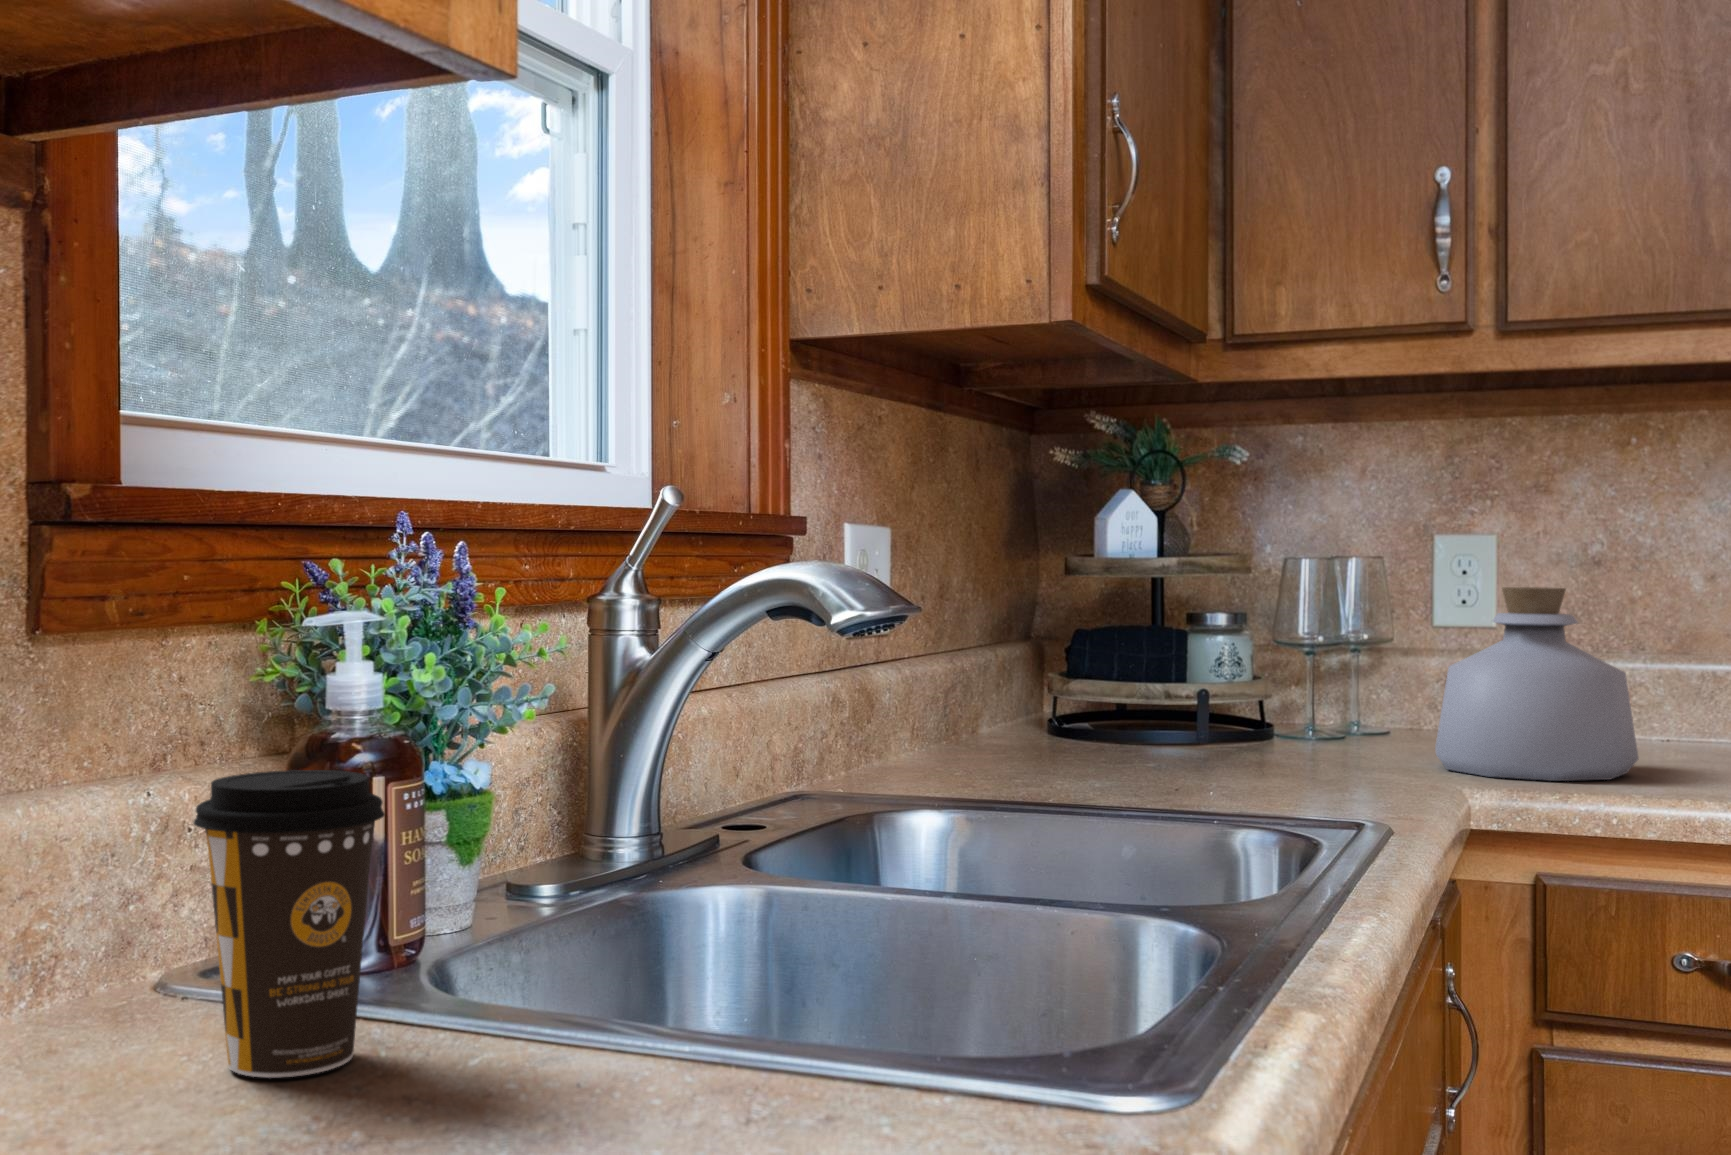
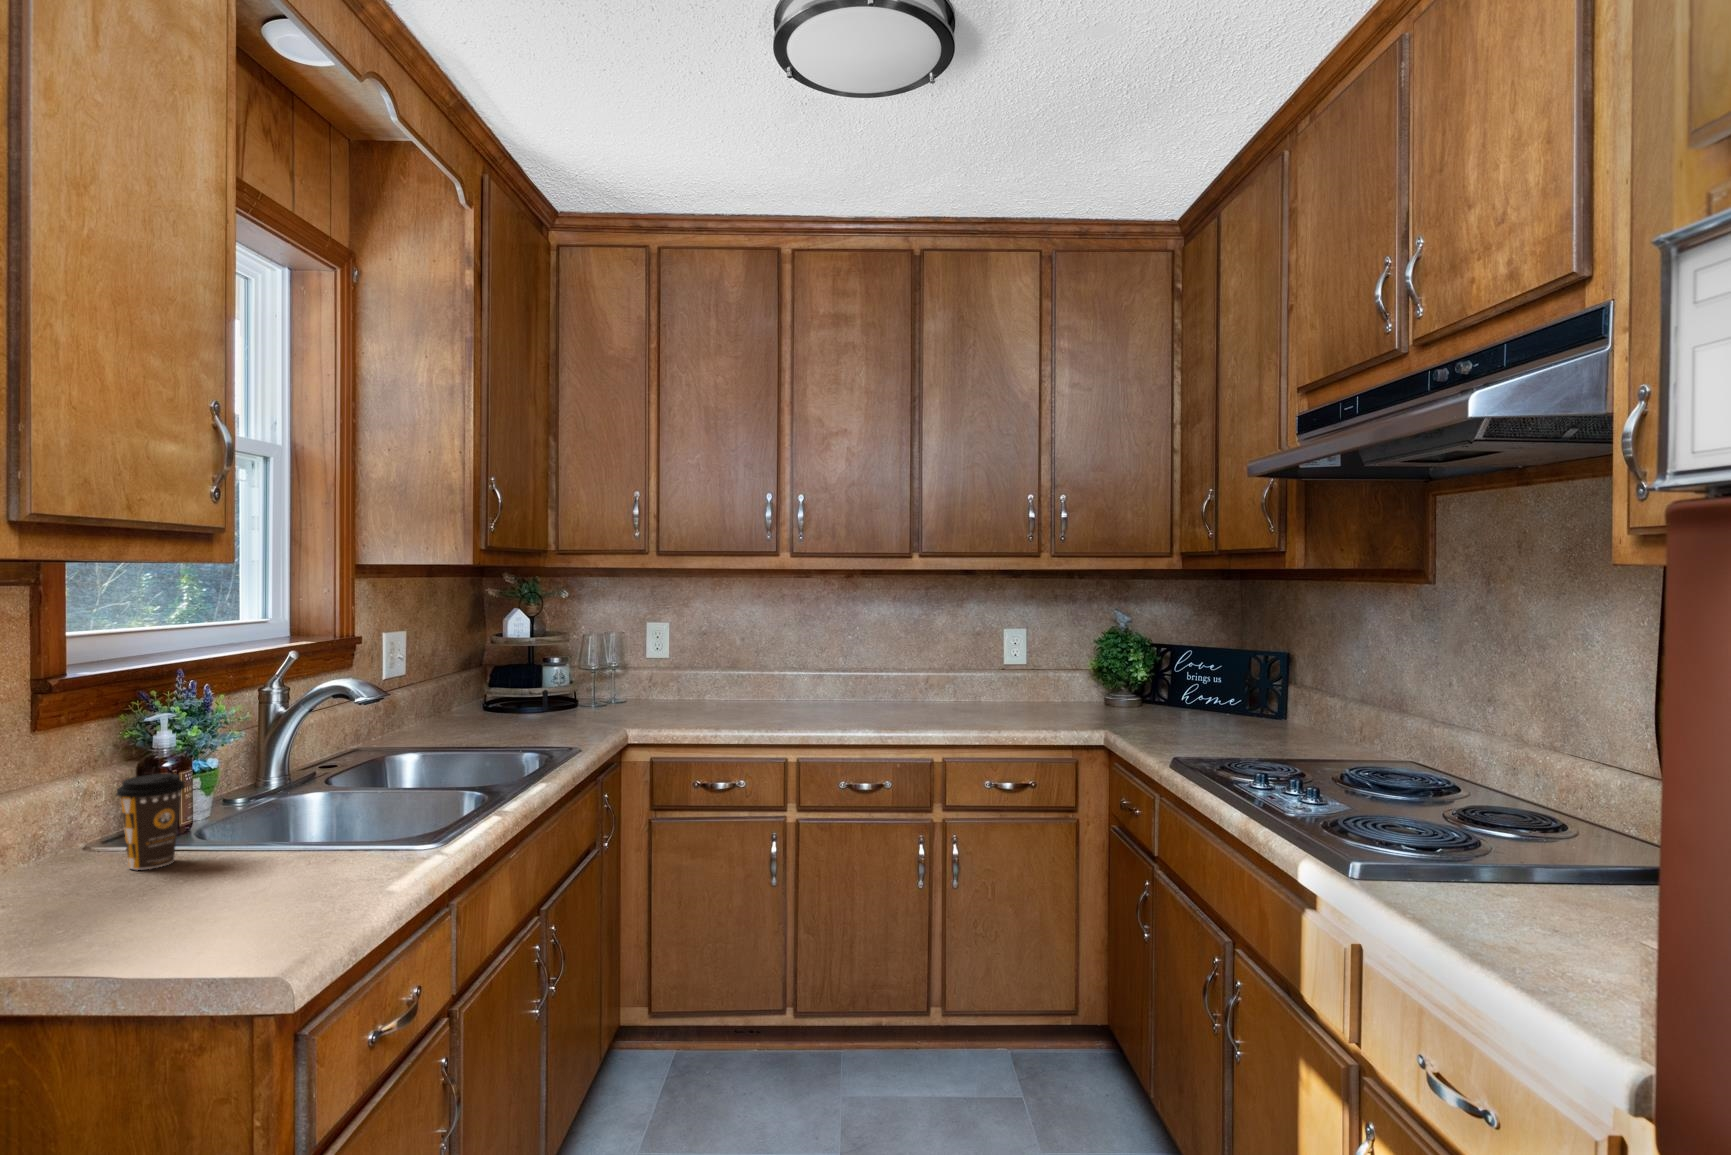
bottle: present [1435,587,1639,781] -> none [628,650,700,723]

